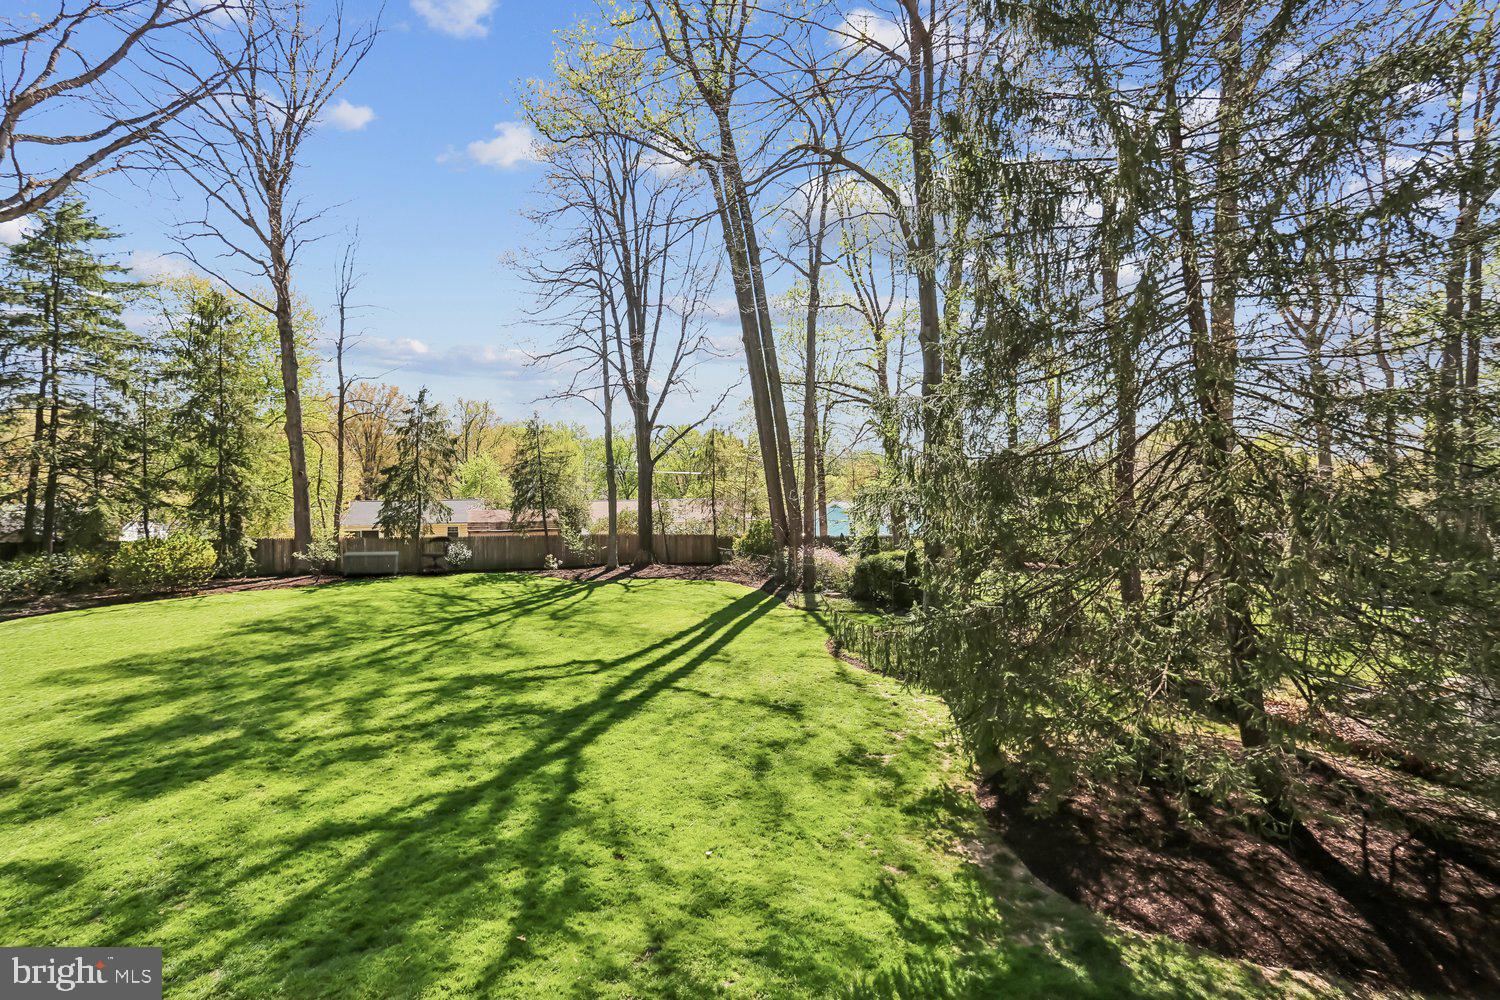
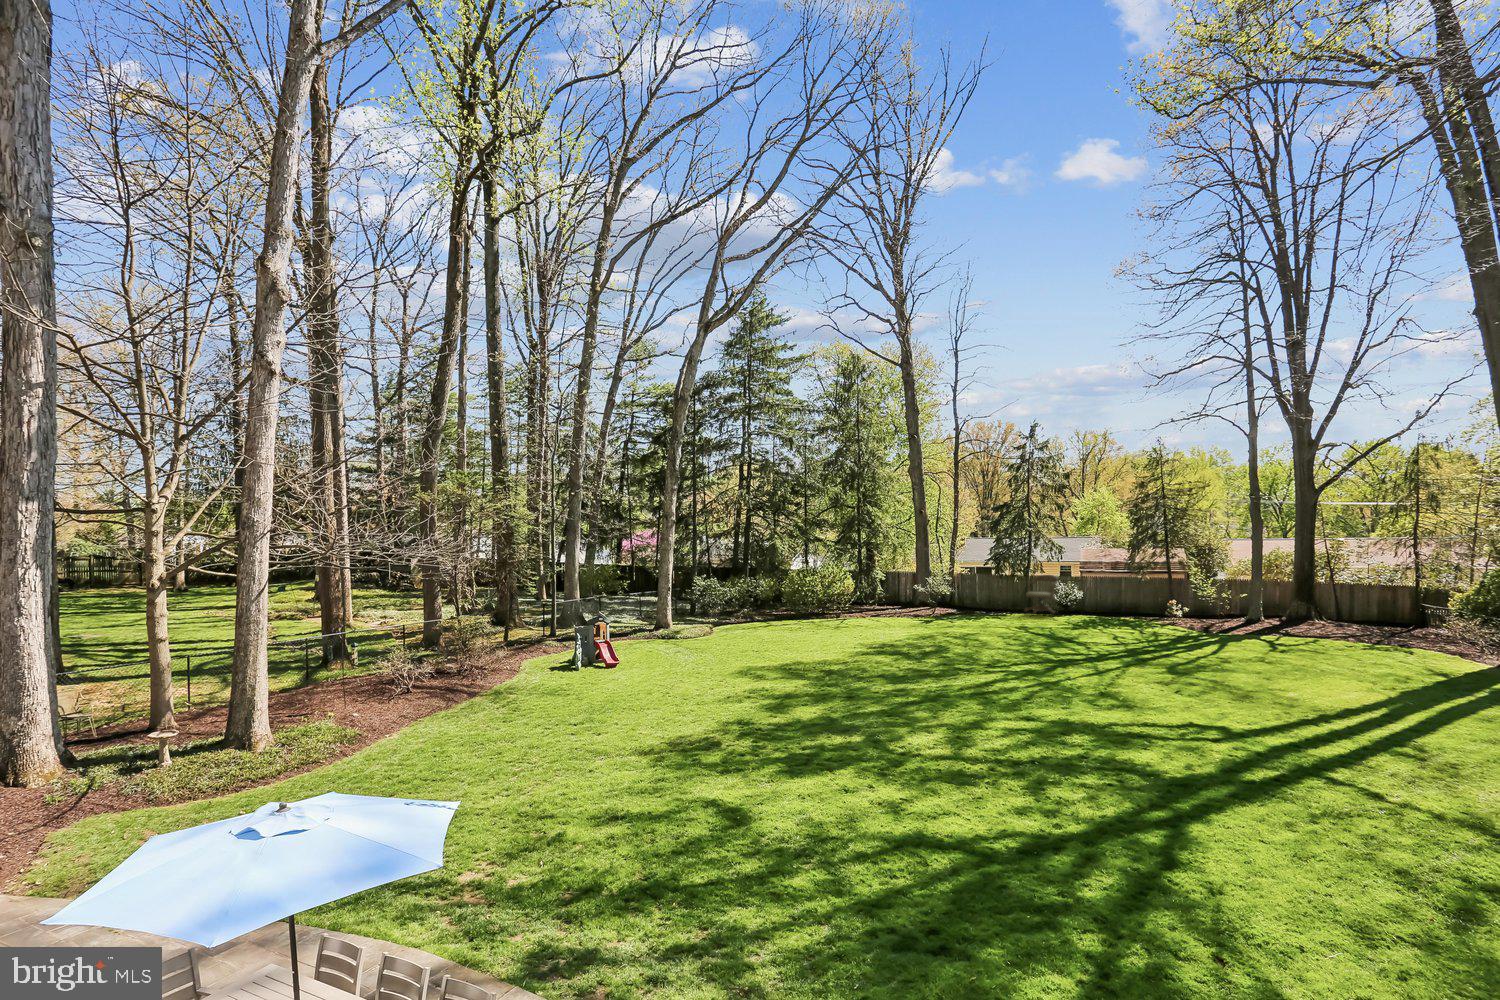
storage bench: present [343,552,398,575] -> none [955,589,1005,613]

